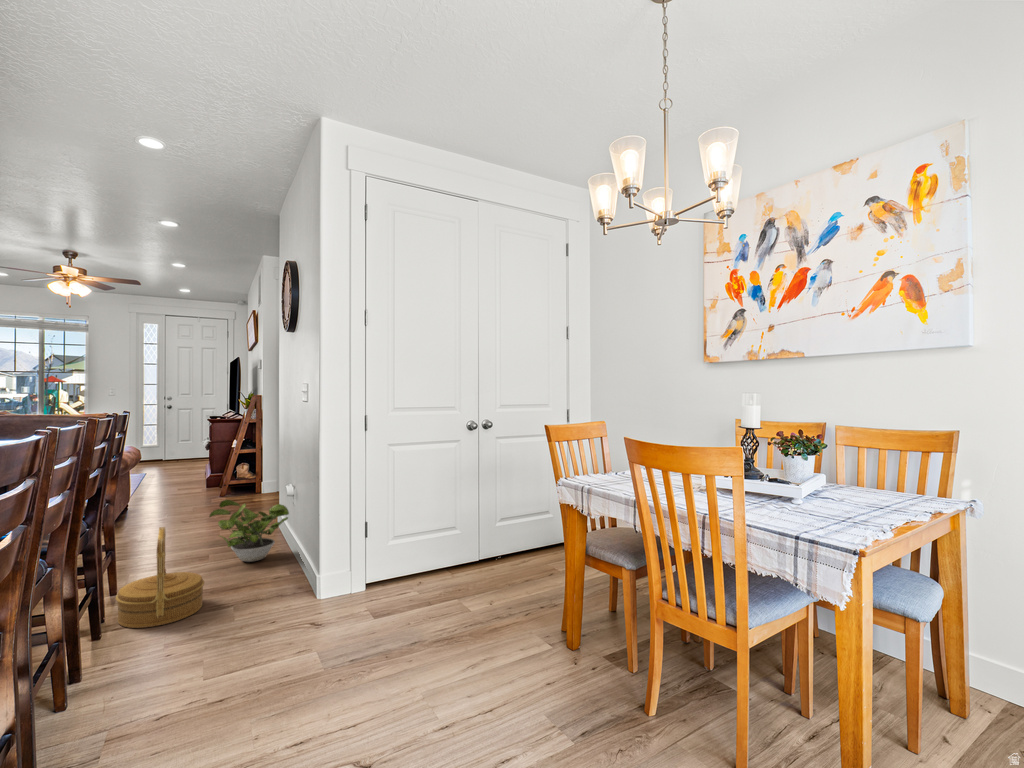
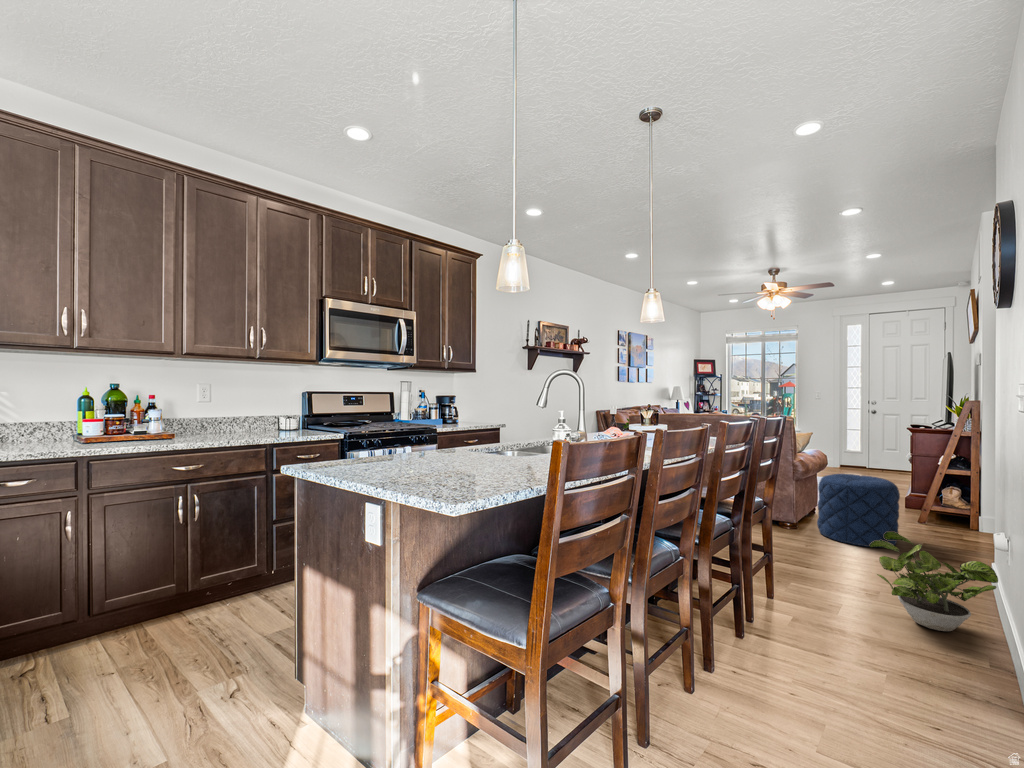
pouf: none [144,465,214,528] -> present [817,474,900,547]
woven basket: present [116,527,204,628] -> none [742,543,840,666]

